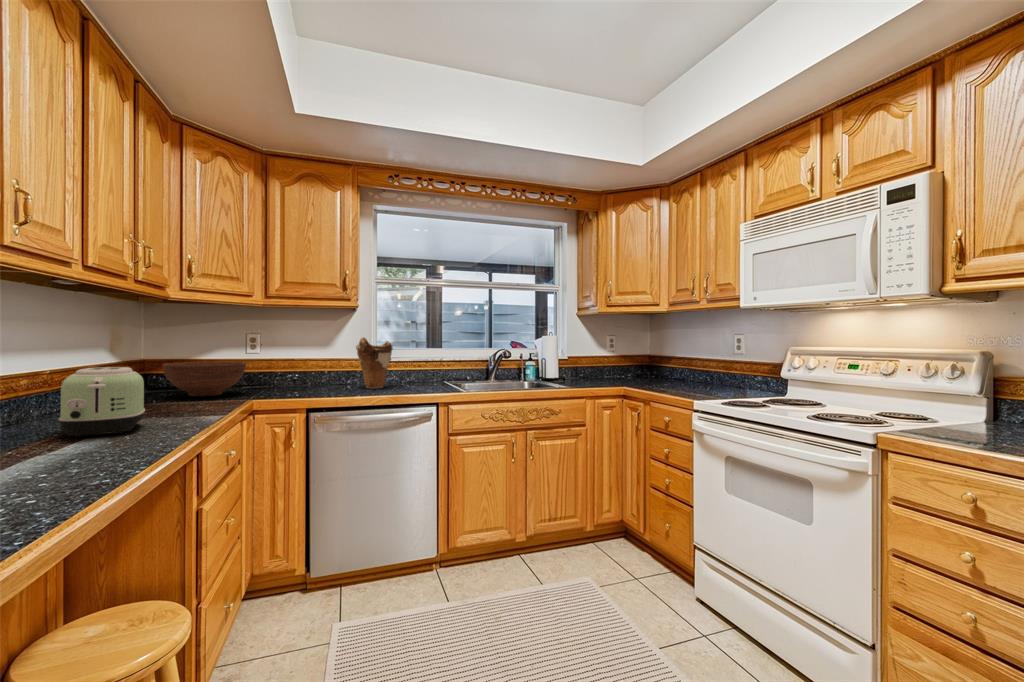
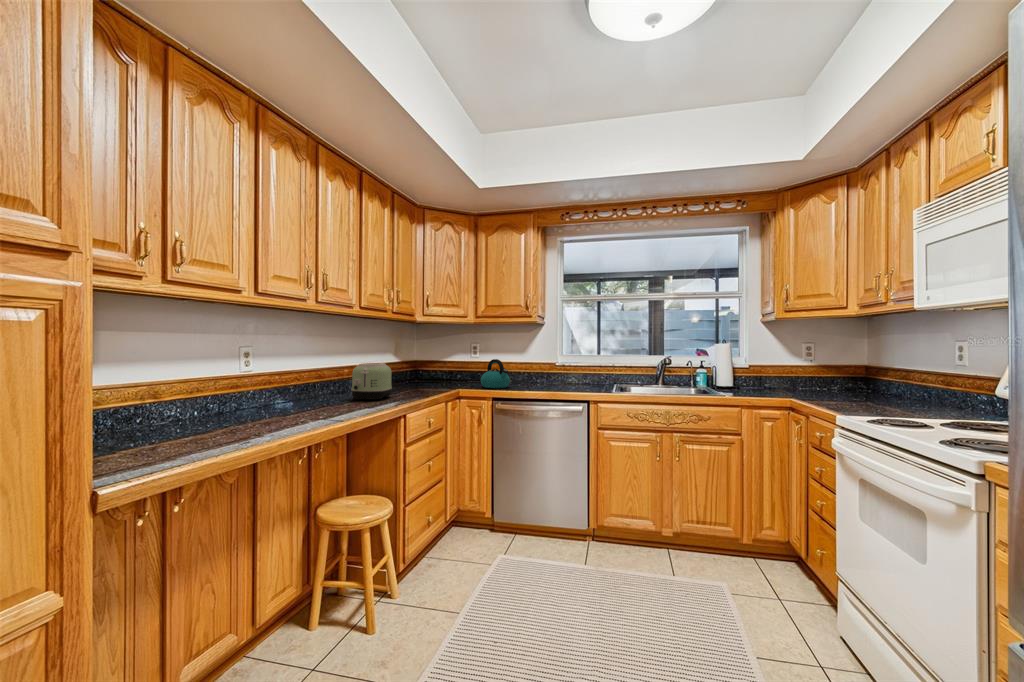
vase: present [356,337,393,388] -> none [540,345,569,386]
kettle: none [278,356,323,397] -> present [481,359,510,388]
fruit bowl: present [162,362,246,397] -> none [419,362,466,384]

